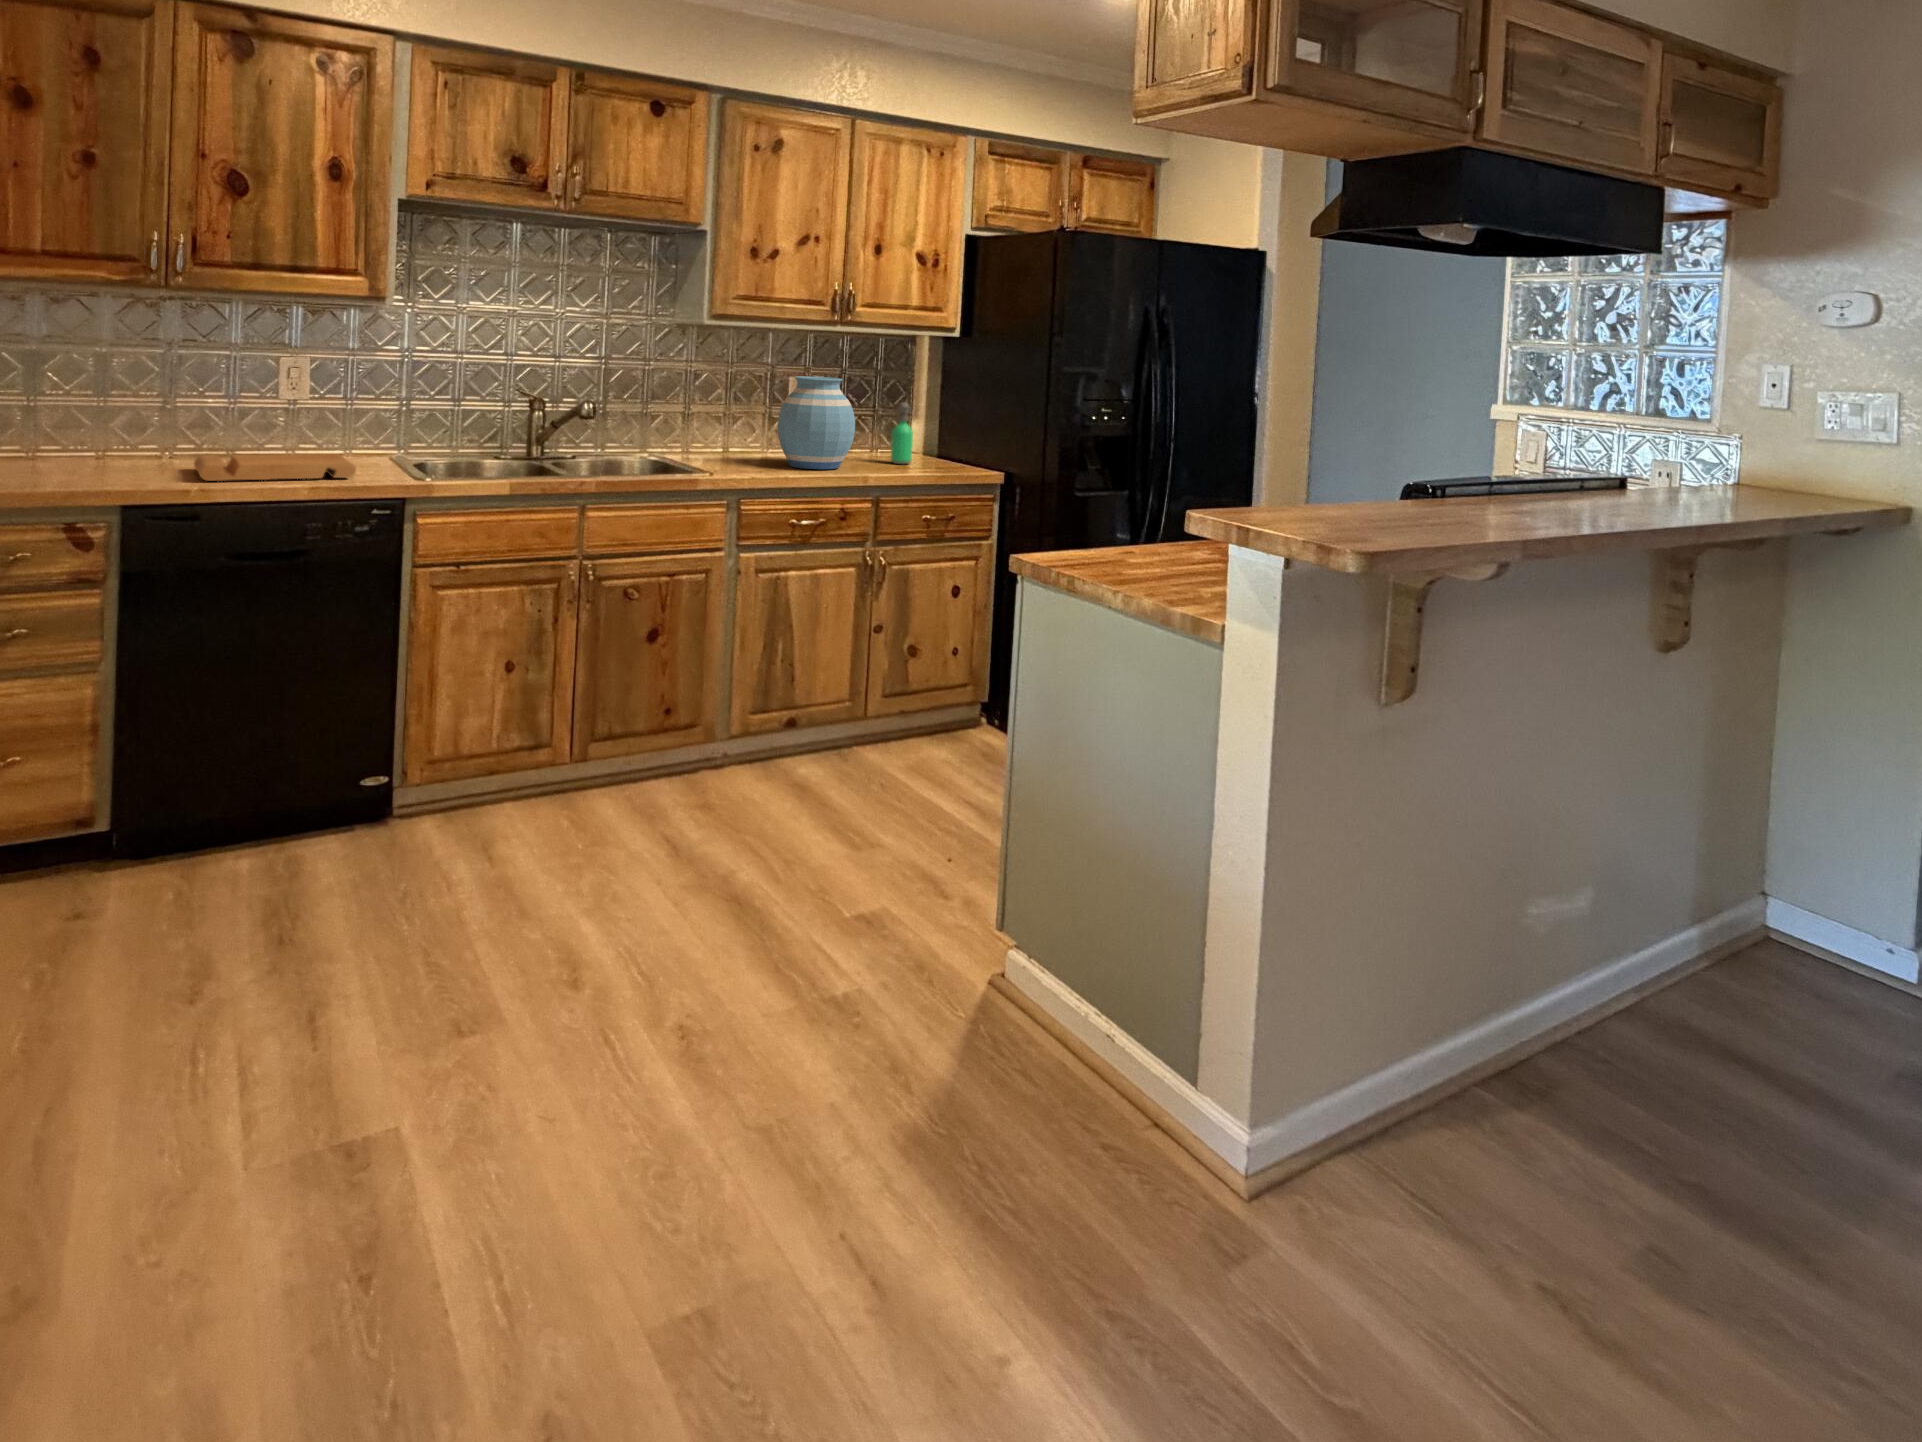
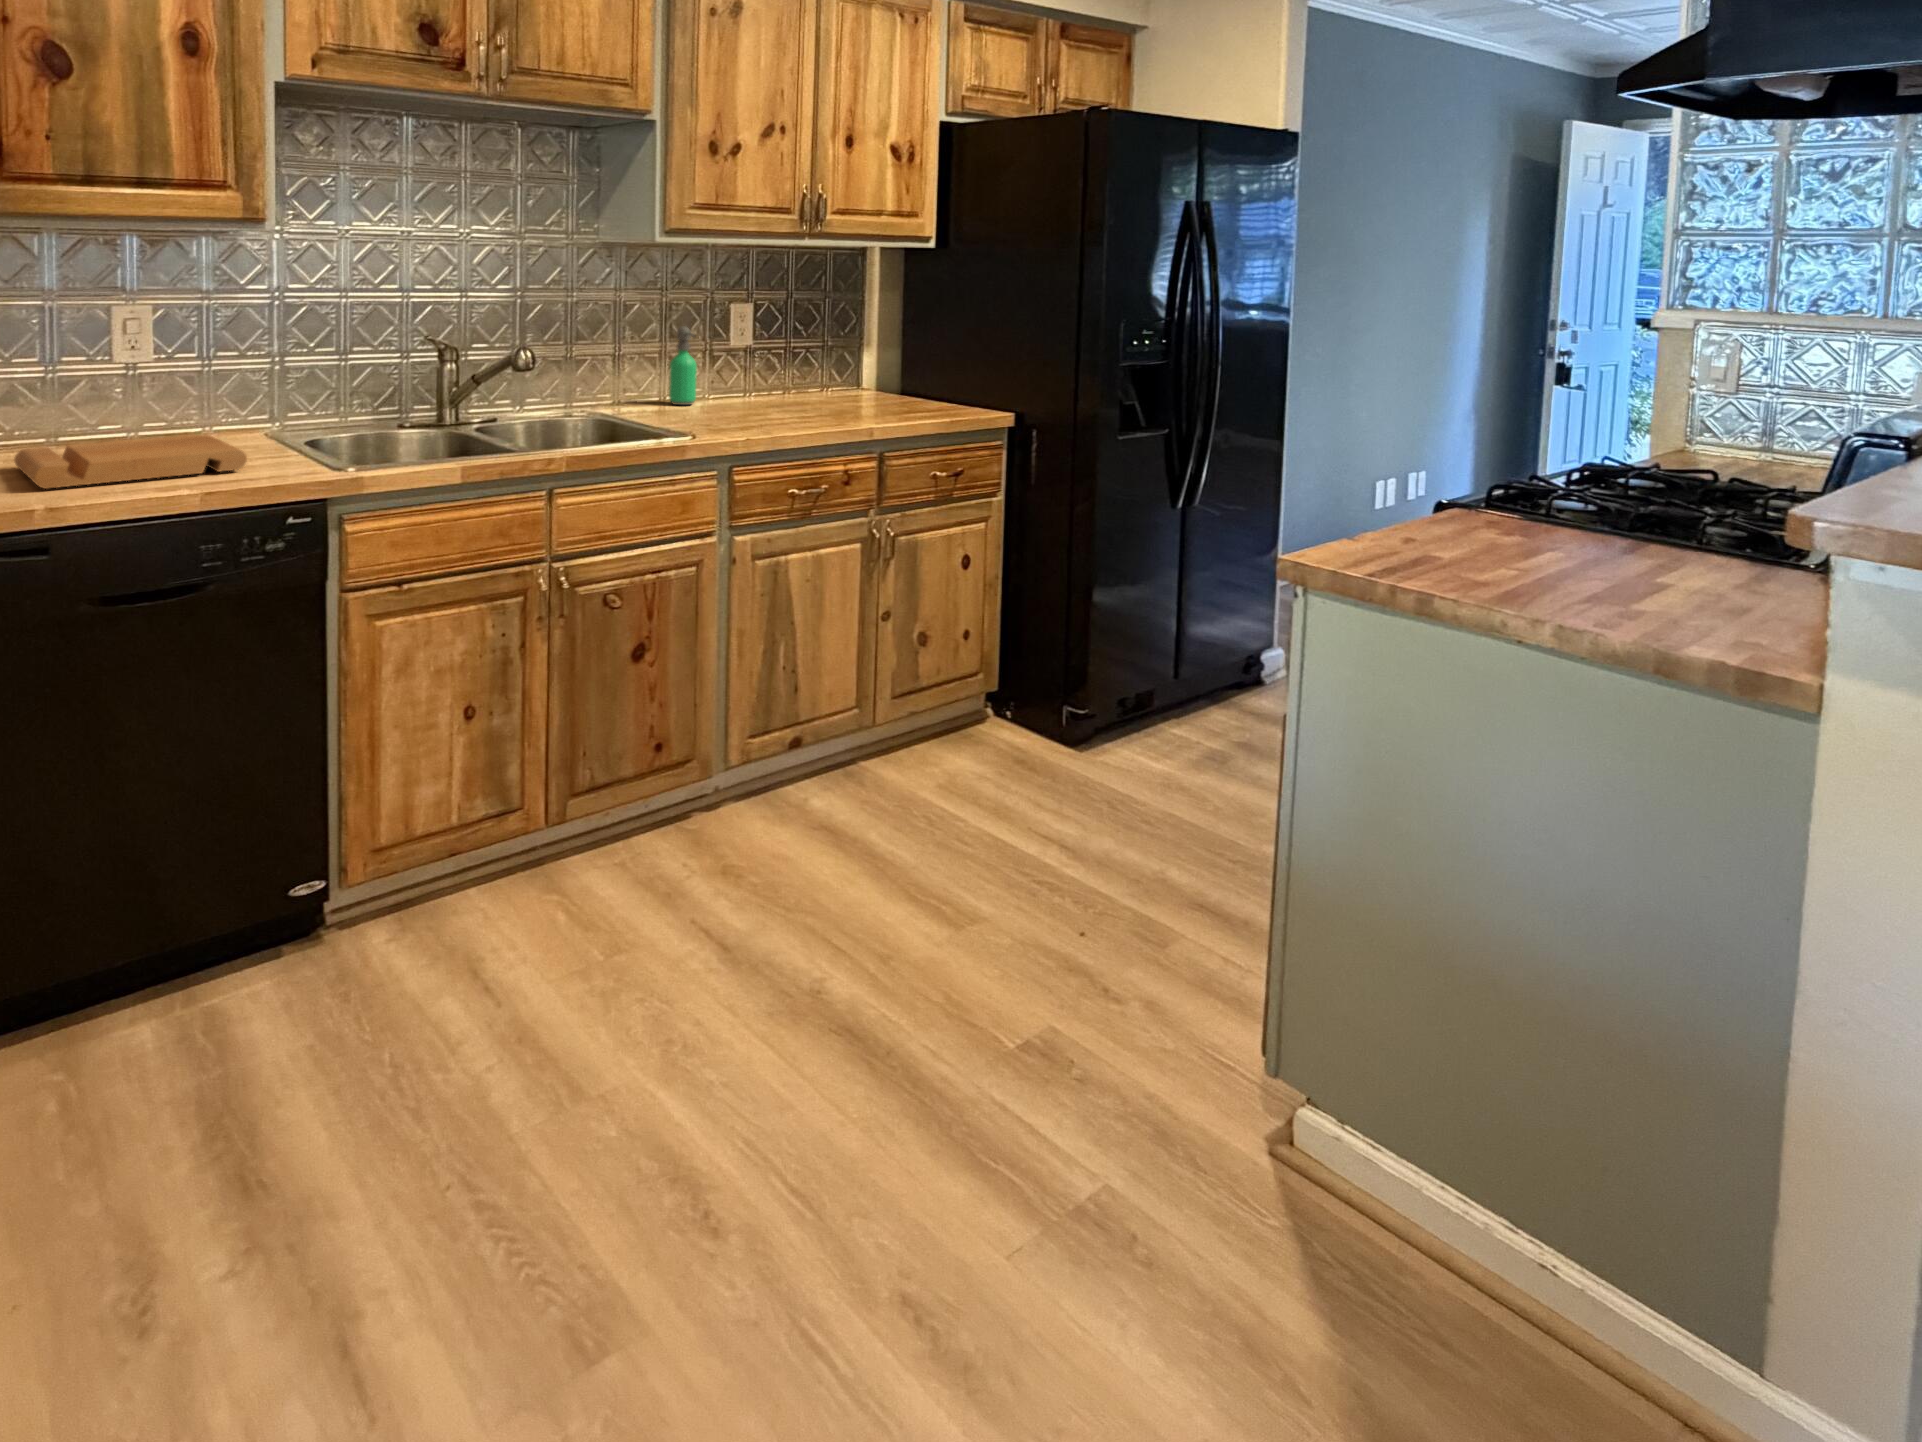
vase: present [778,376,855,469] -> none [734,303,830,419]
soap dispenser: present [891,402,913,464] -> present [669,326,697,405]

